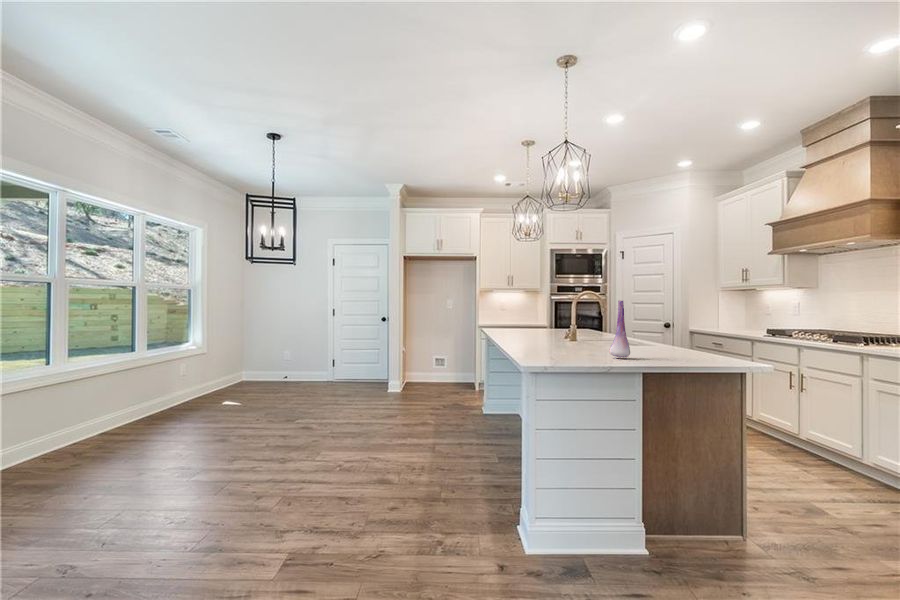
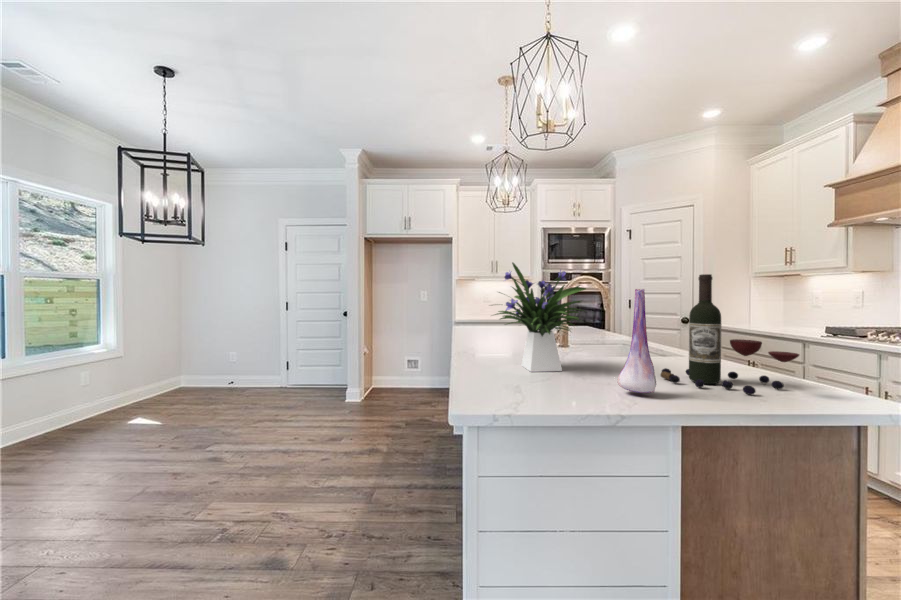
flower arrangement: none [529,283,592,351] -> present [495,263,586,372]
wine bottle: none [635,292,709,360] -> present [661,274,799,395]

